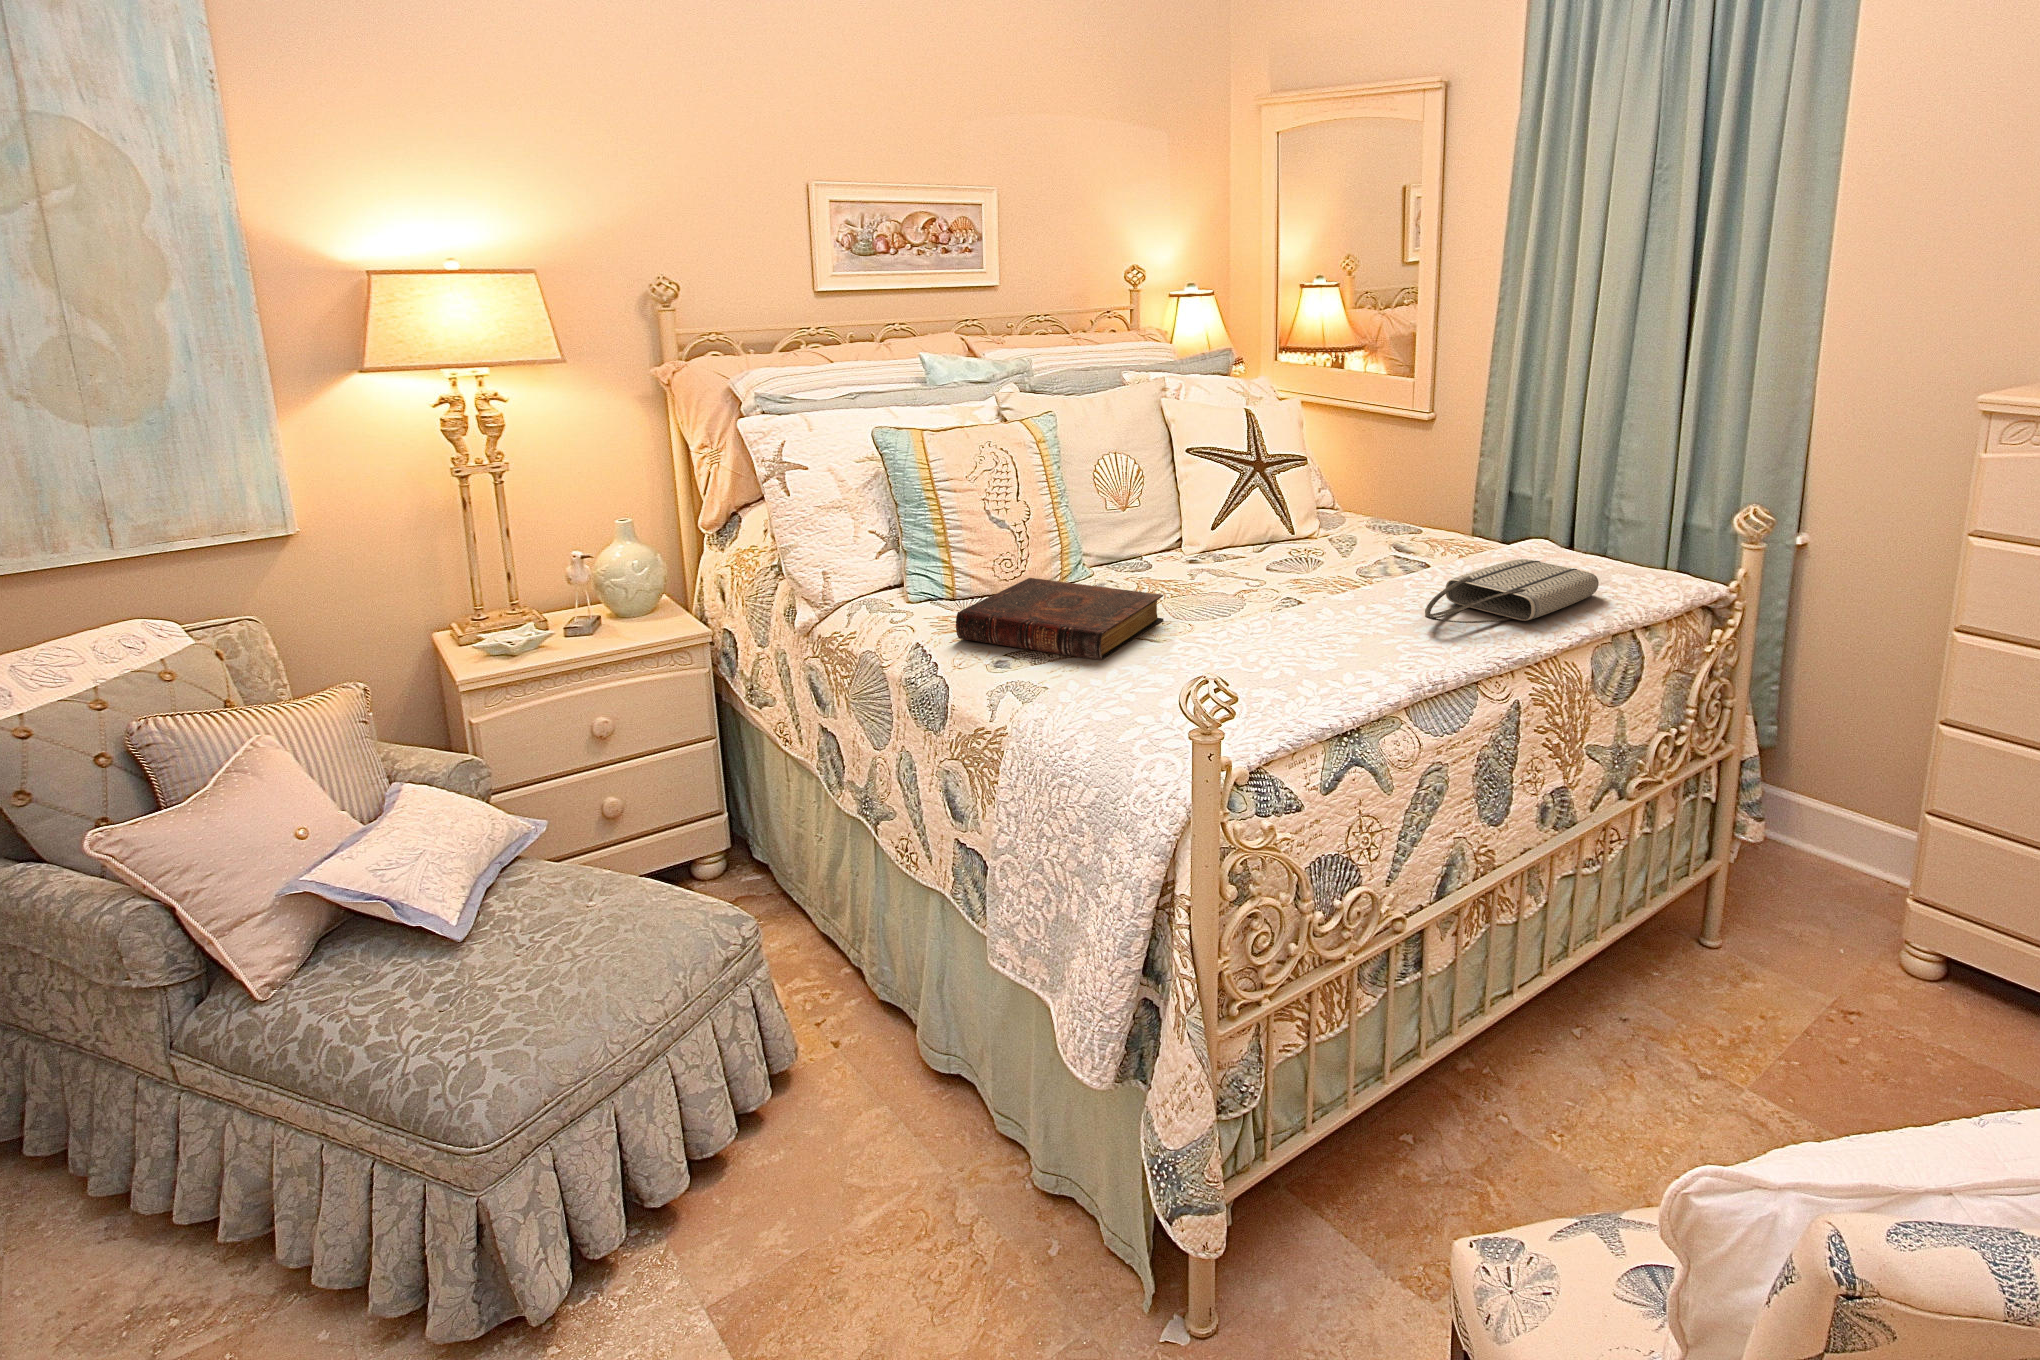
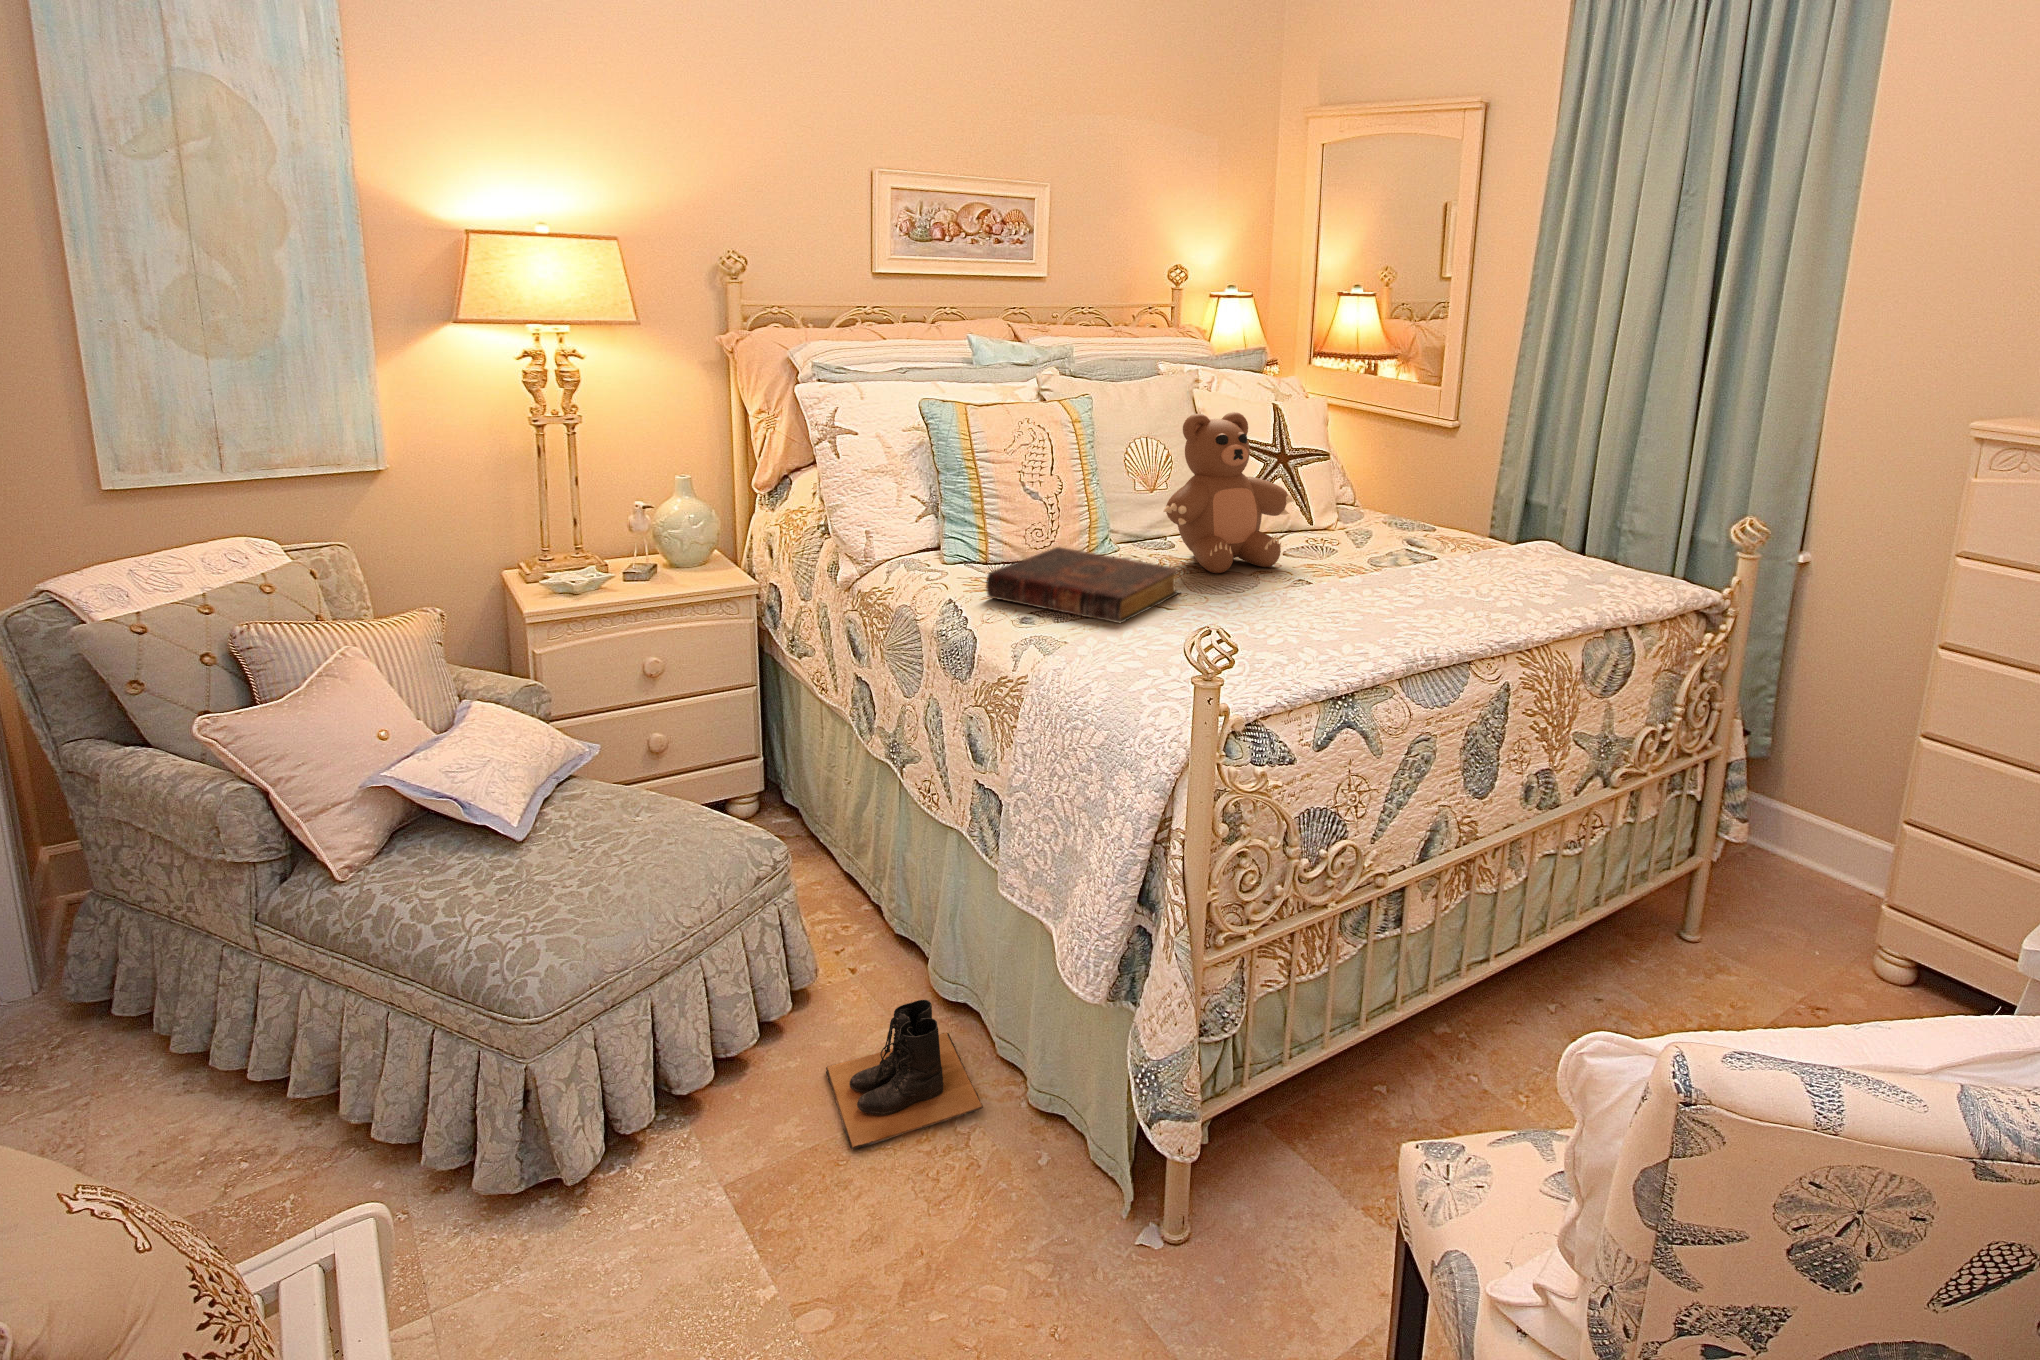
teddy bear: none [1139,424,1276,595] -> present [1164,412,1294,573]
tote bag: present [1425,559,1599,623] -> none [1427,556,1597,610]
boots: none [812,1077,984,1252] -> present [826,1000,983,1150]

